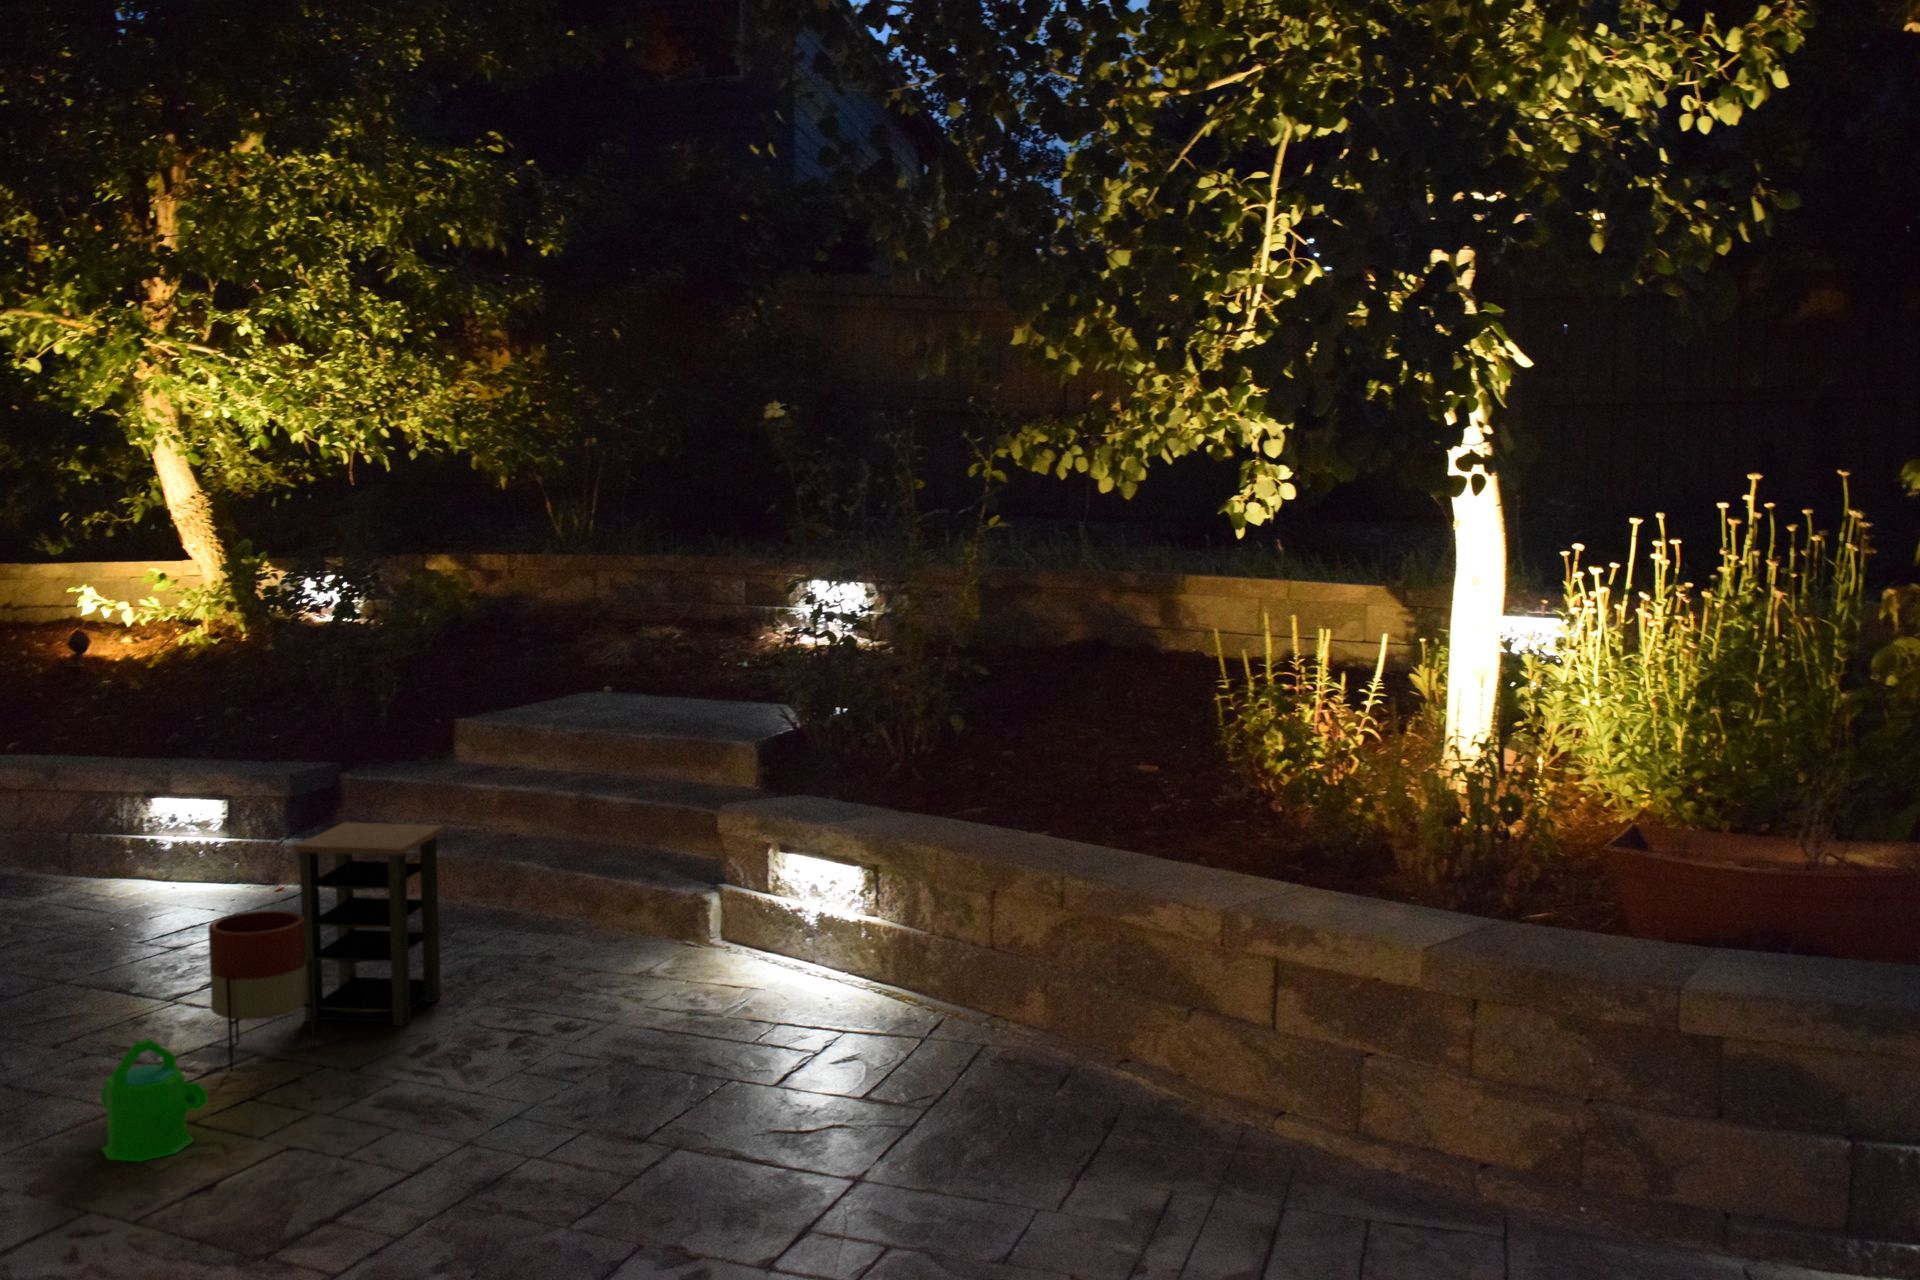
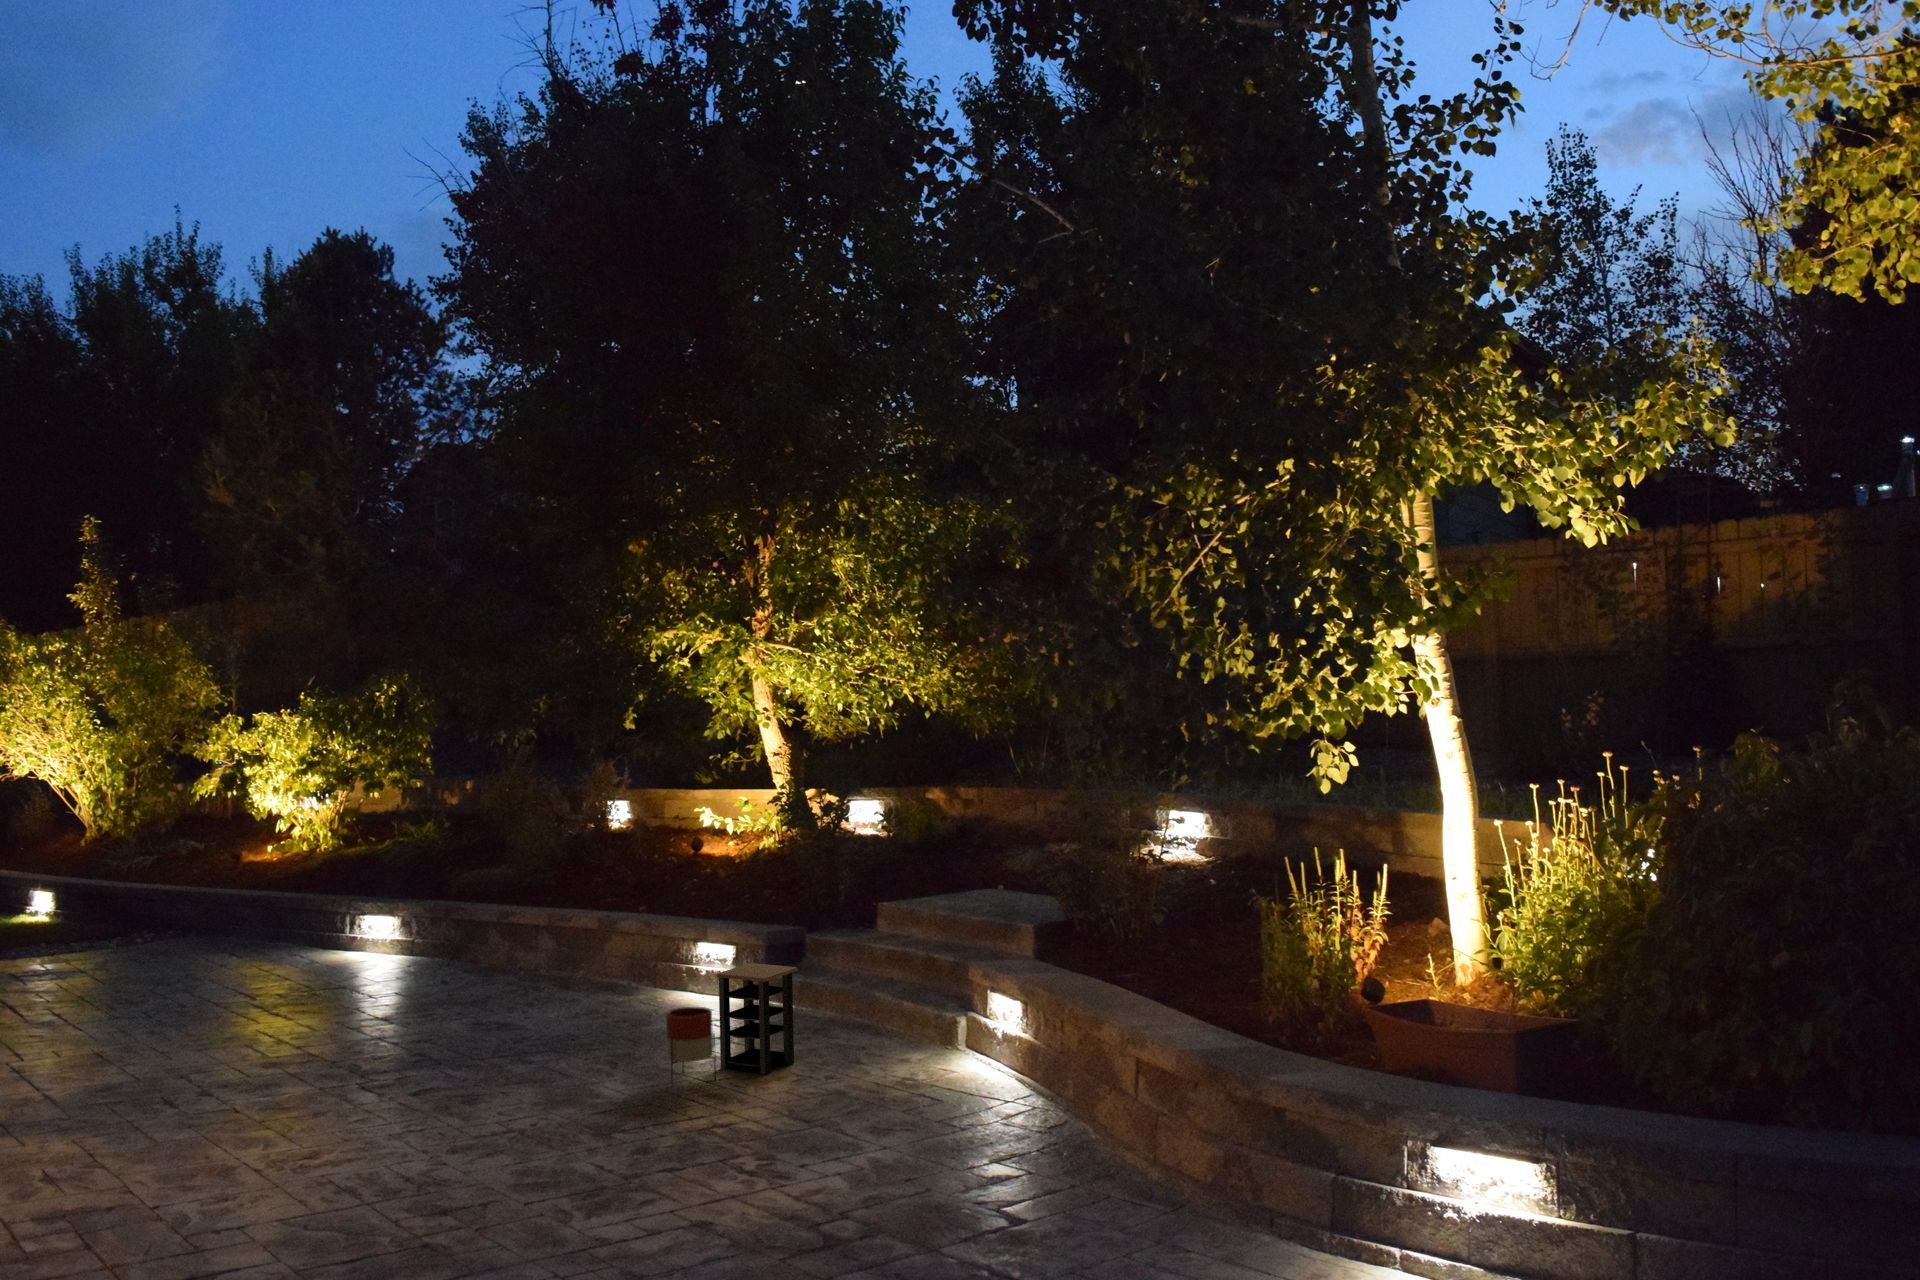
watering can: present [101,1038,208,1162] -> none [598,1061,640,1120]

